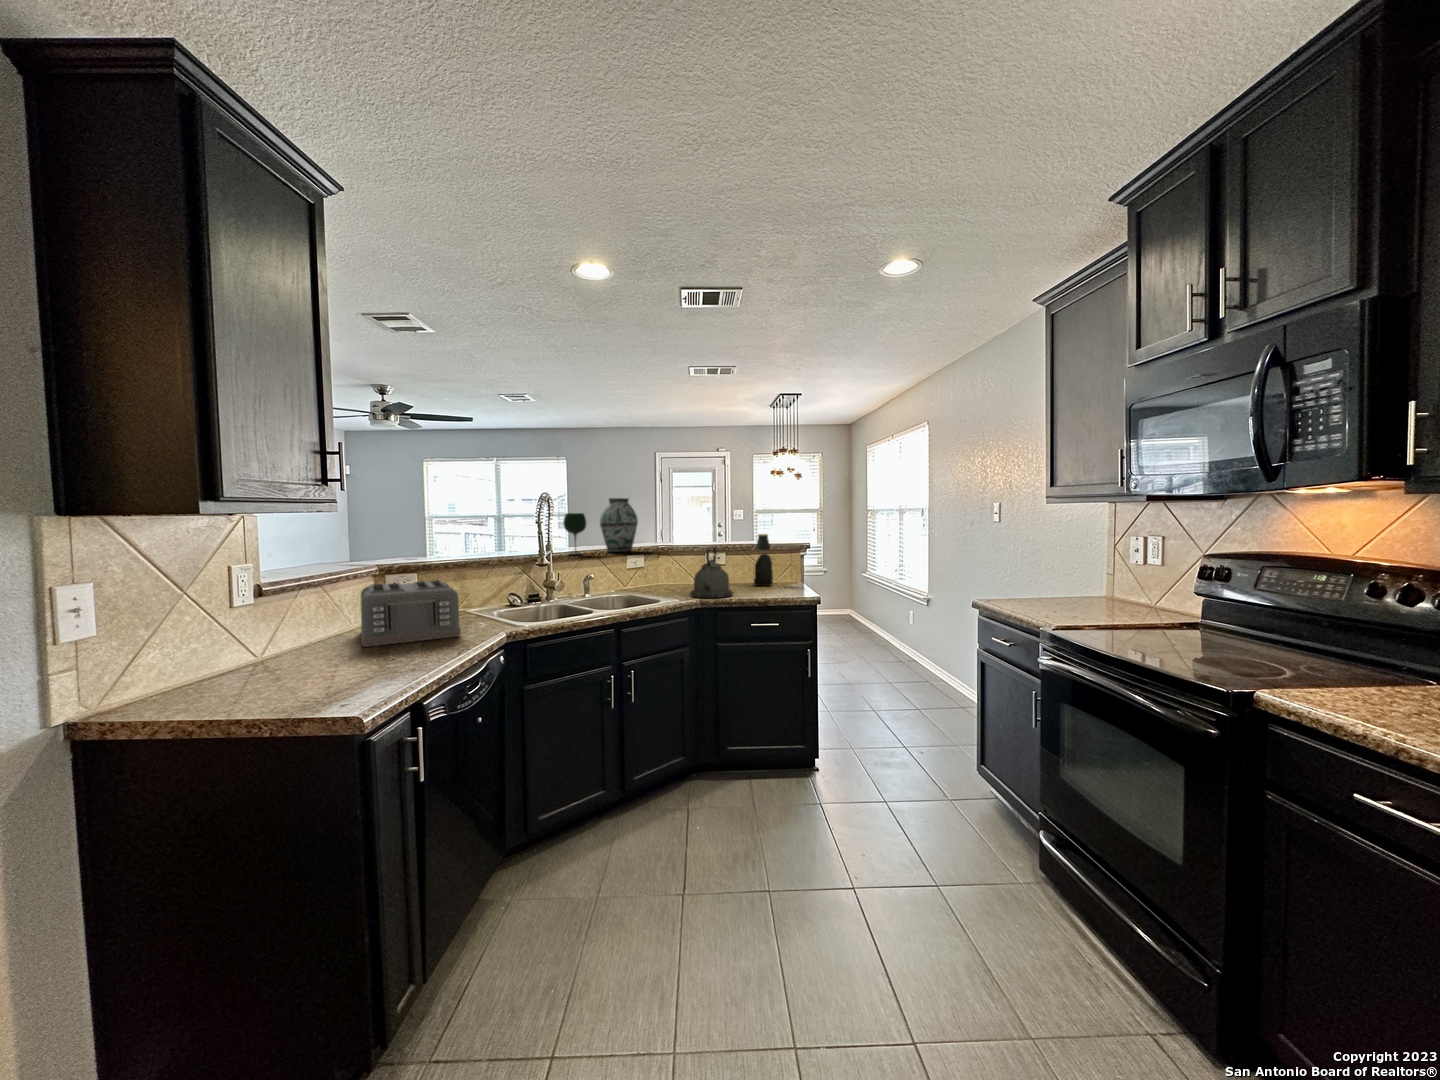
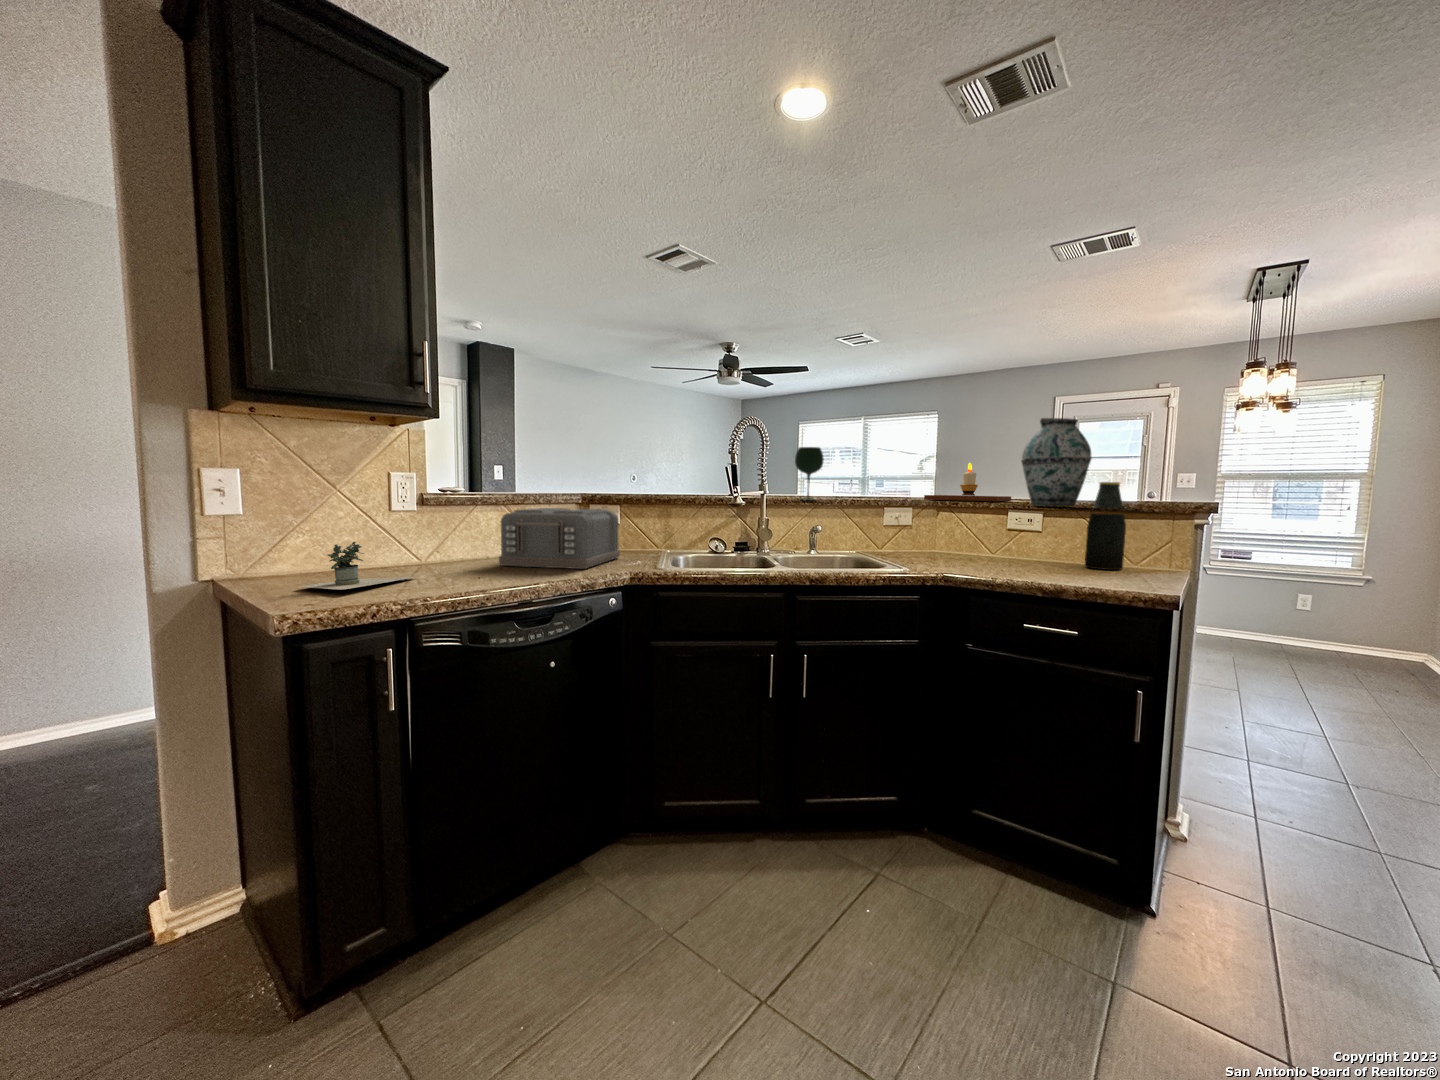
vase: present [600,498,638,552] -> present [1021,418,1092,506]
candle: none [638,517,688,546] -> present [924,463,1011,501]
kettle: present [691,547,733,598] -> none [942,495,1014,574]
potted plant: none [250,642,336,700] -> present [299,542,438,590]

